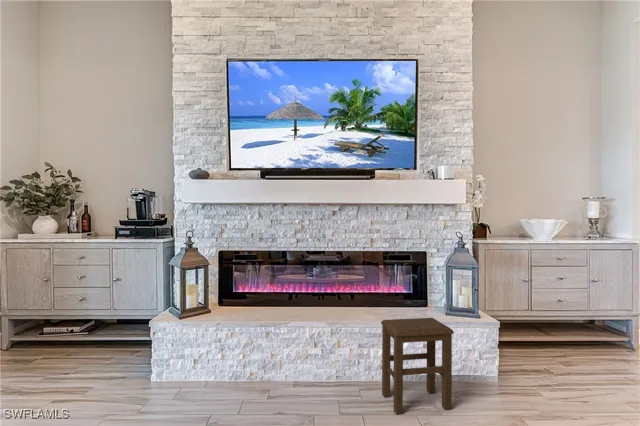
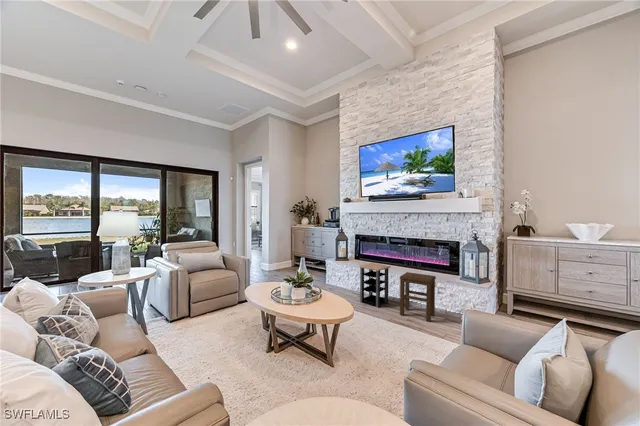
side table: none [291,313,343,413] -> present [360,263,390,307]

